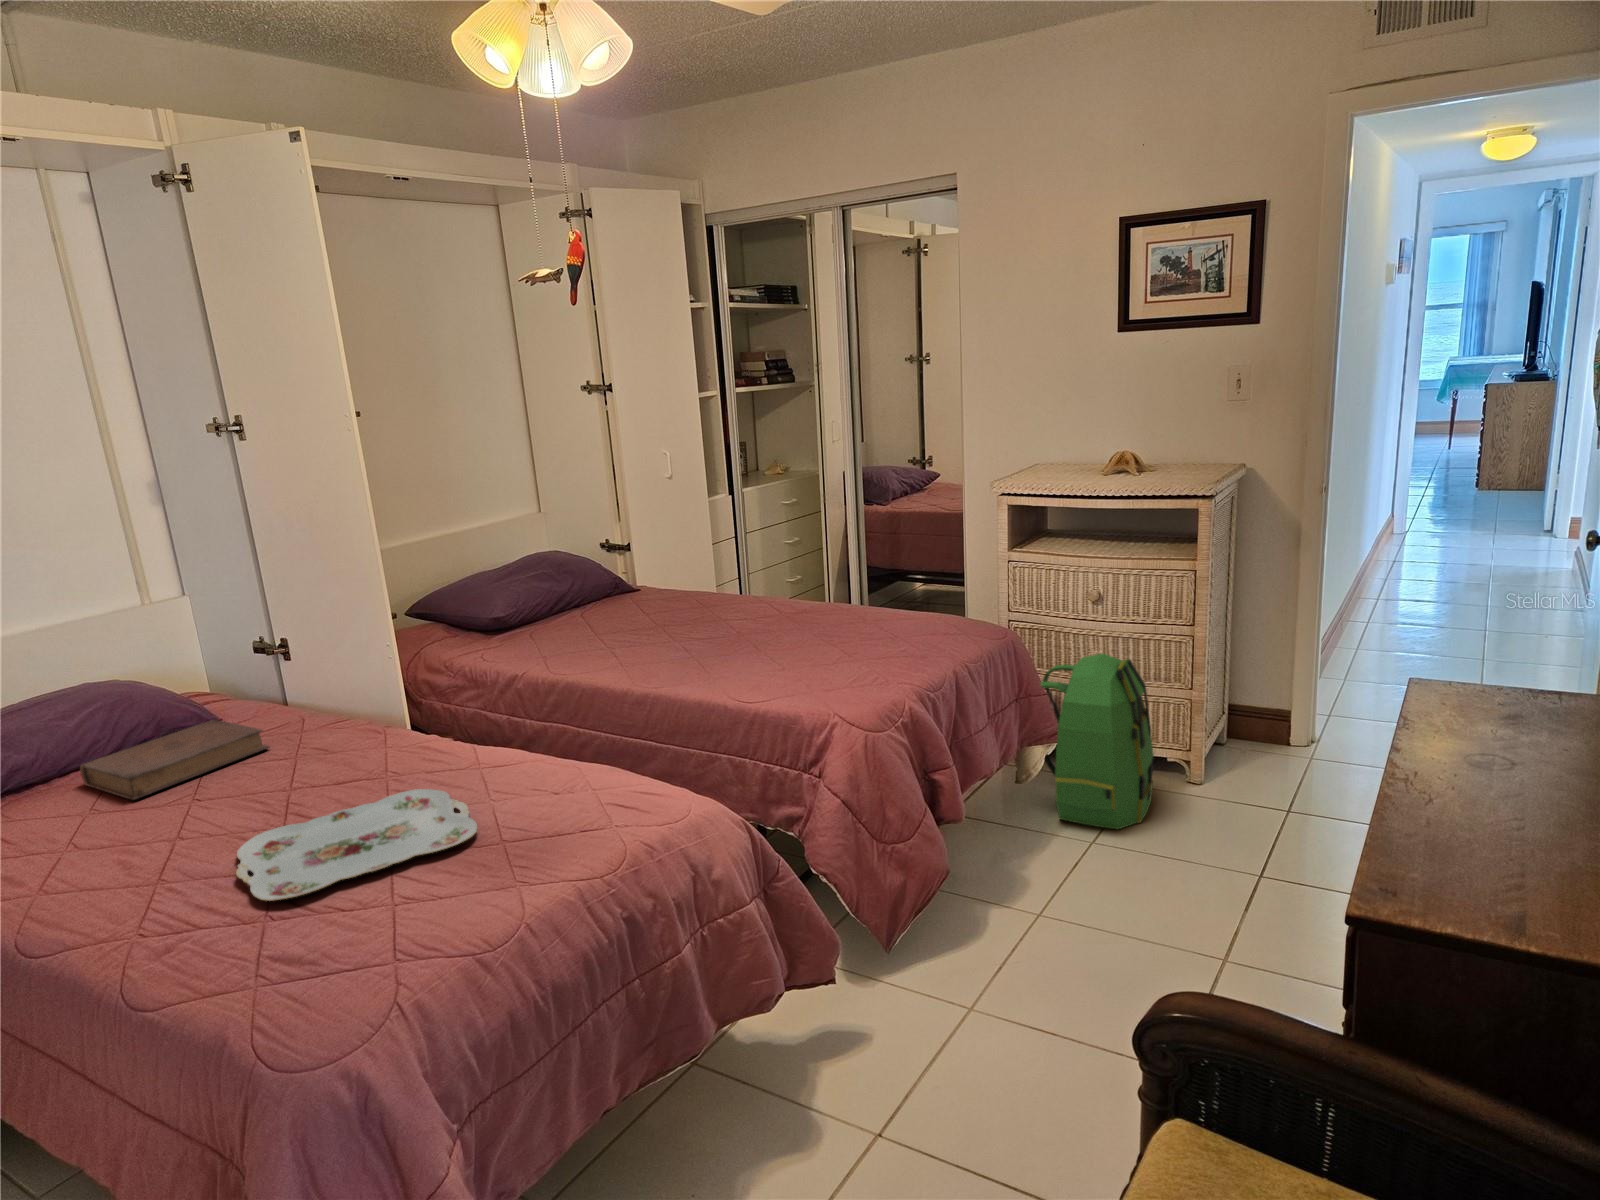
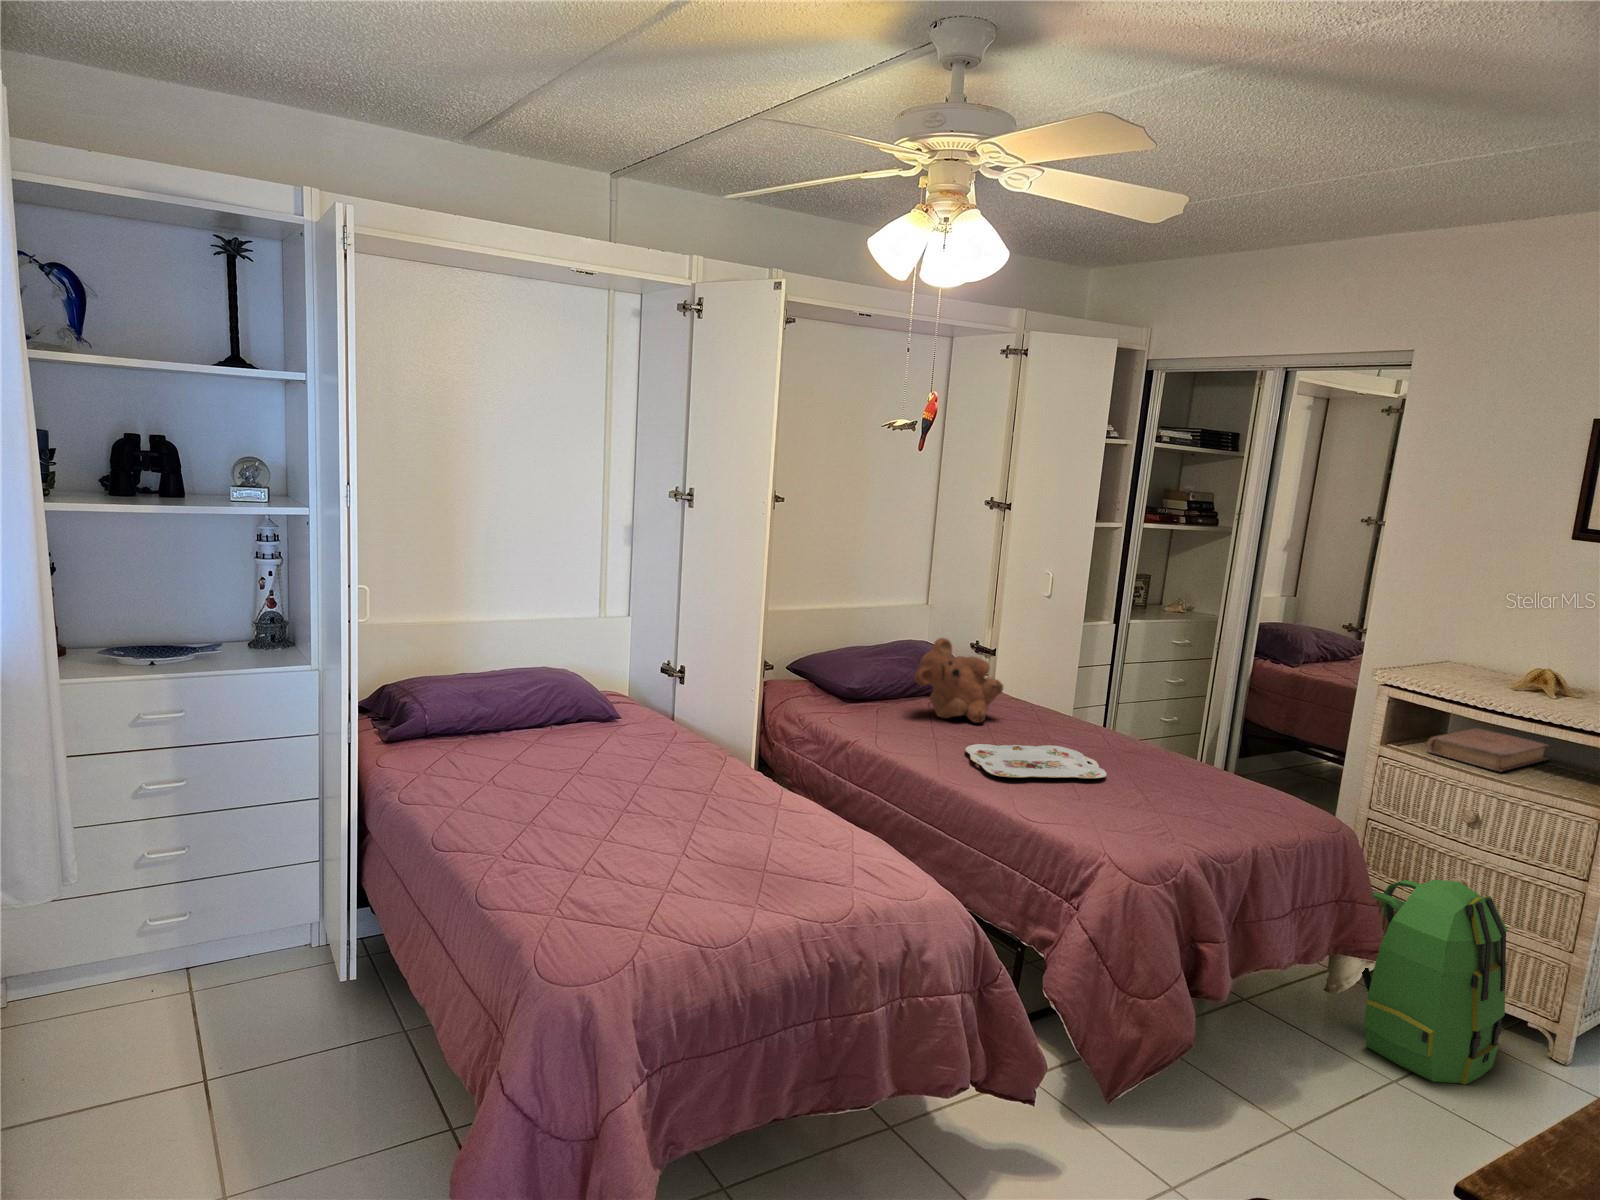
teddy bear: none [562,540,658,626] -> present [914,638,1003,723]
book: present [80,720,269,800] -> present [1427,728,1548,772]
serving tray: present [236,789,477,901] -> present [965,744,1106,778]

